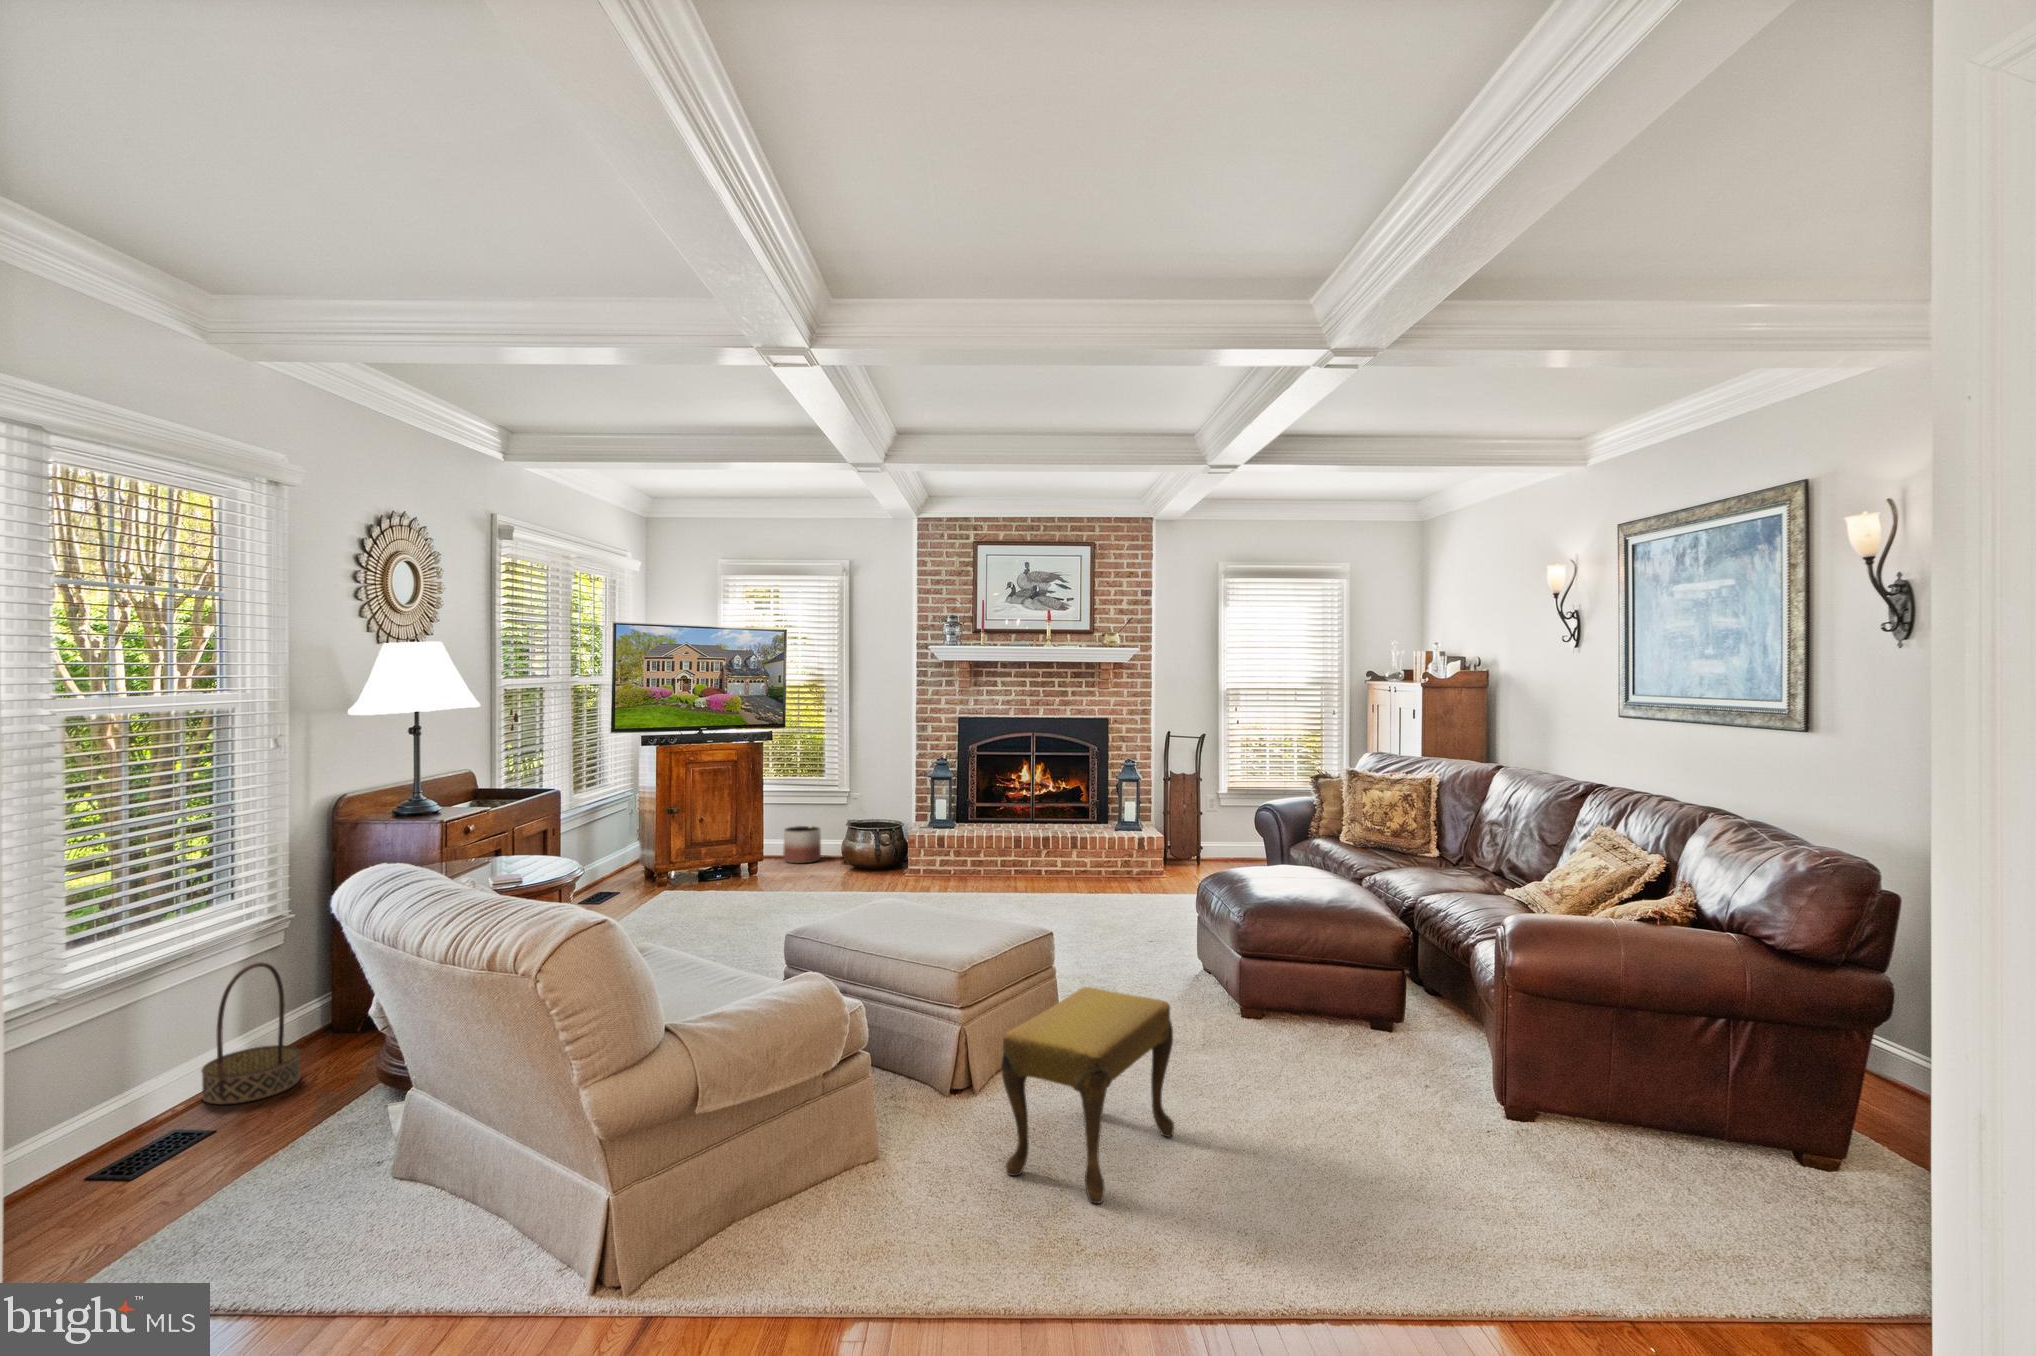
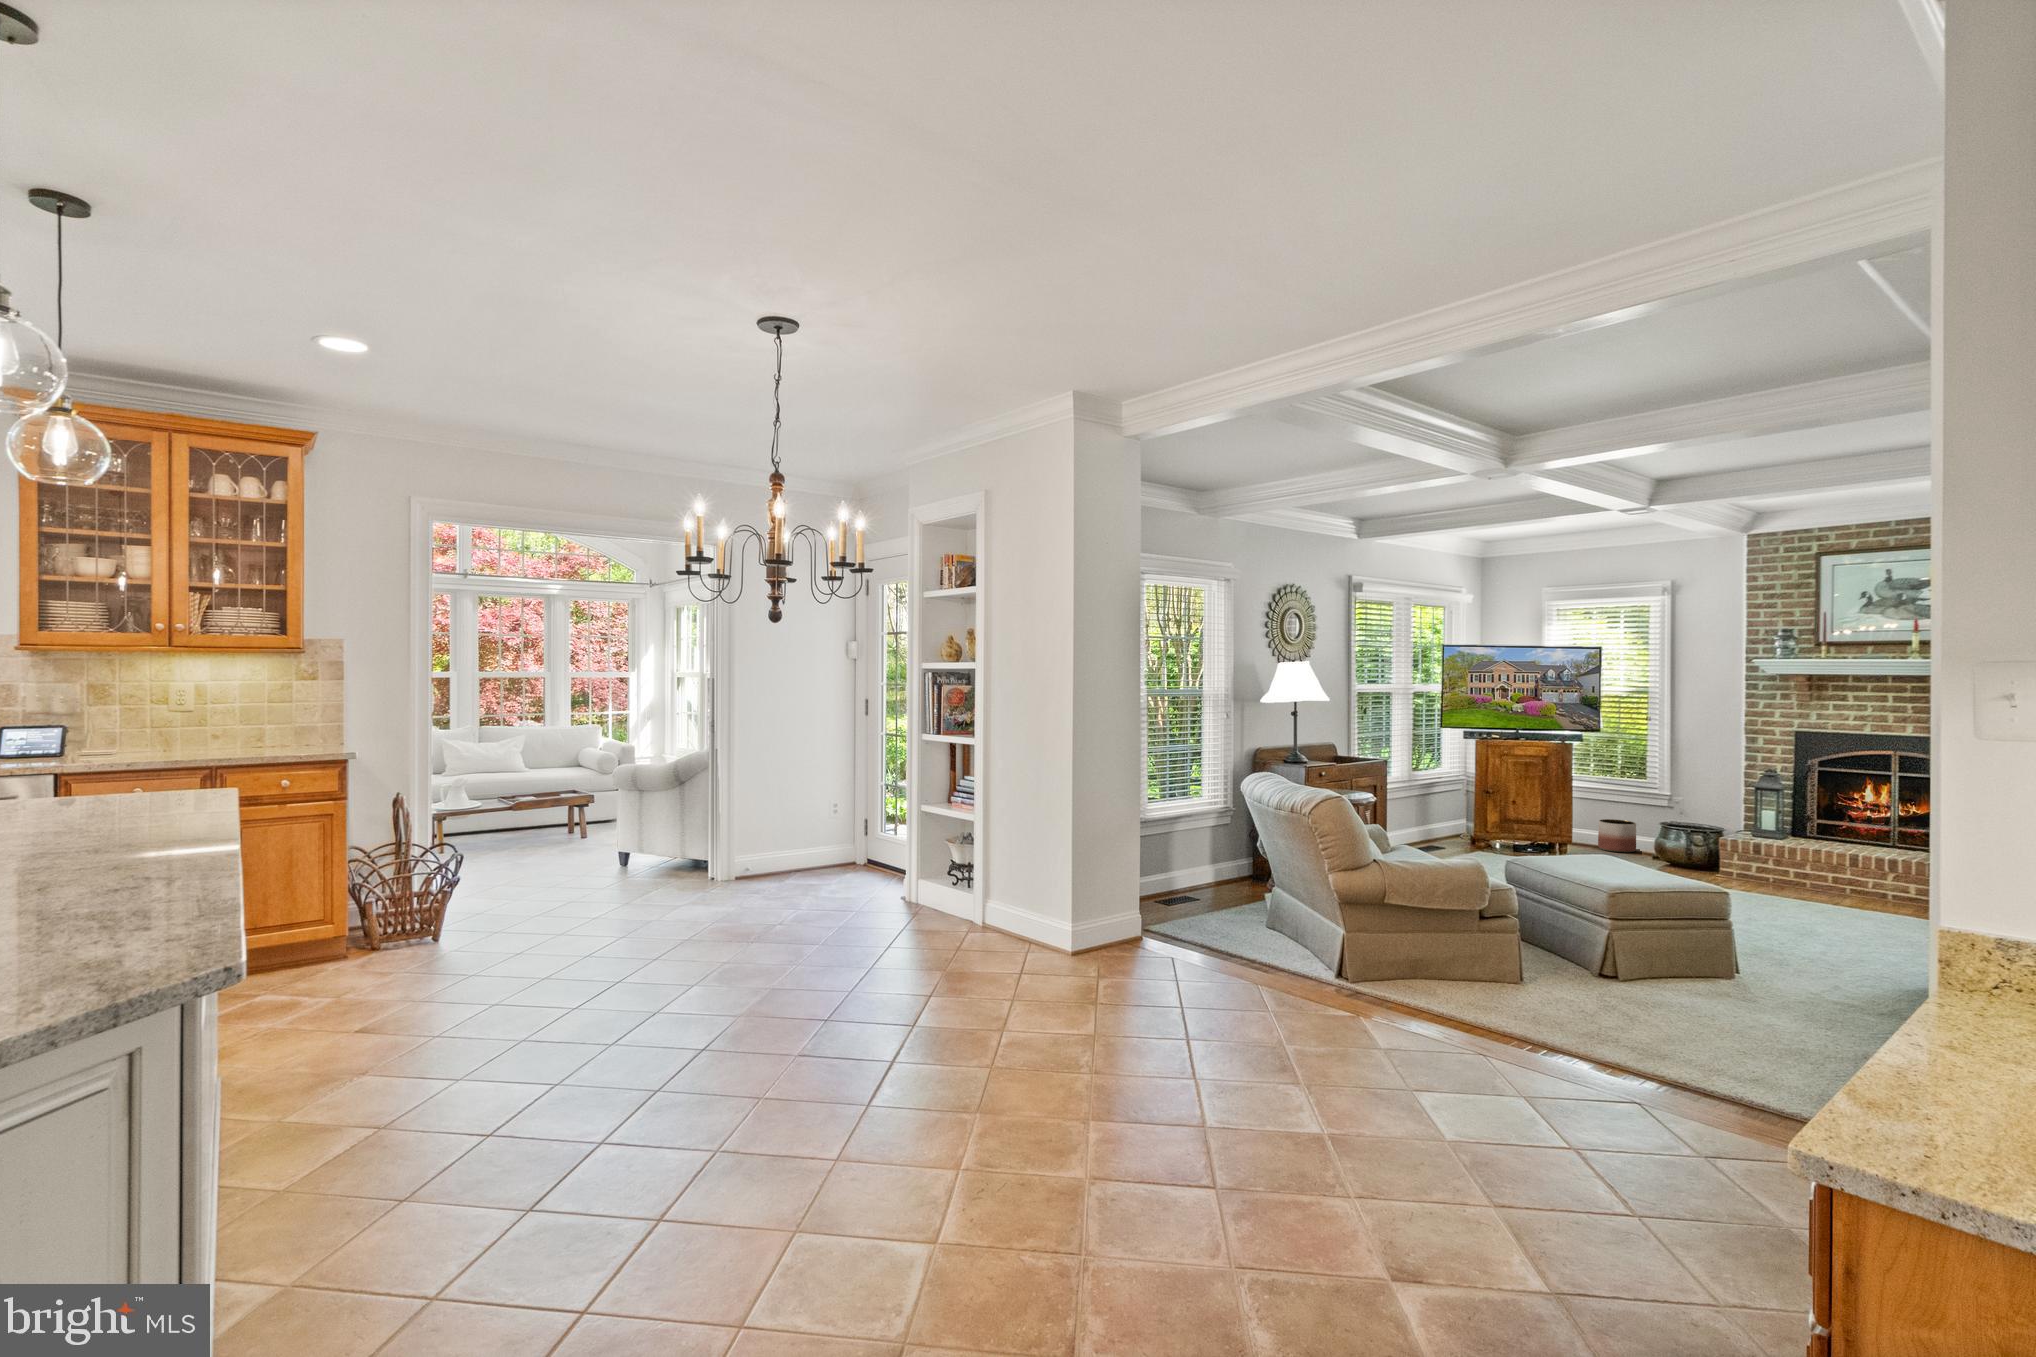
basket: present [202,962,301,1105] -> none [1189,834,1232,904]
footstool: present [1001,987,1174,1204] -> none [1615,938,1789,1070]

